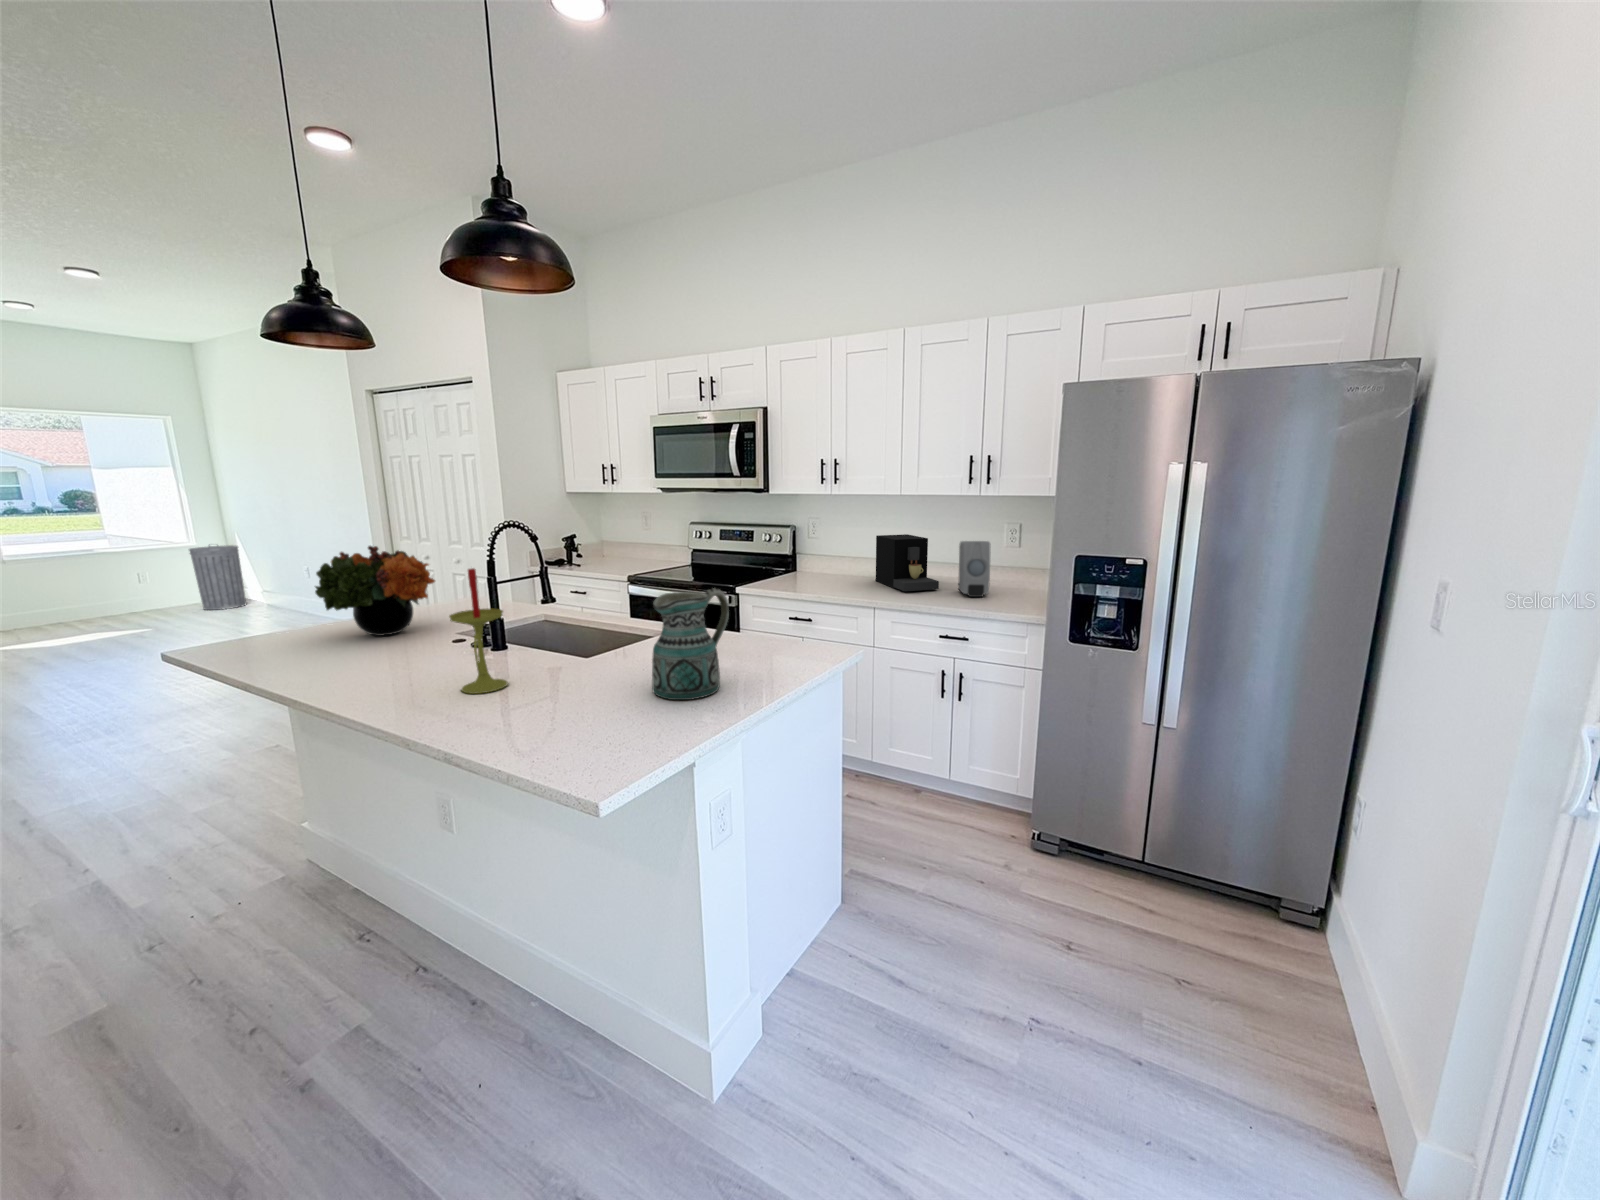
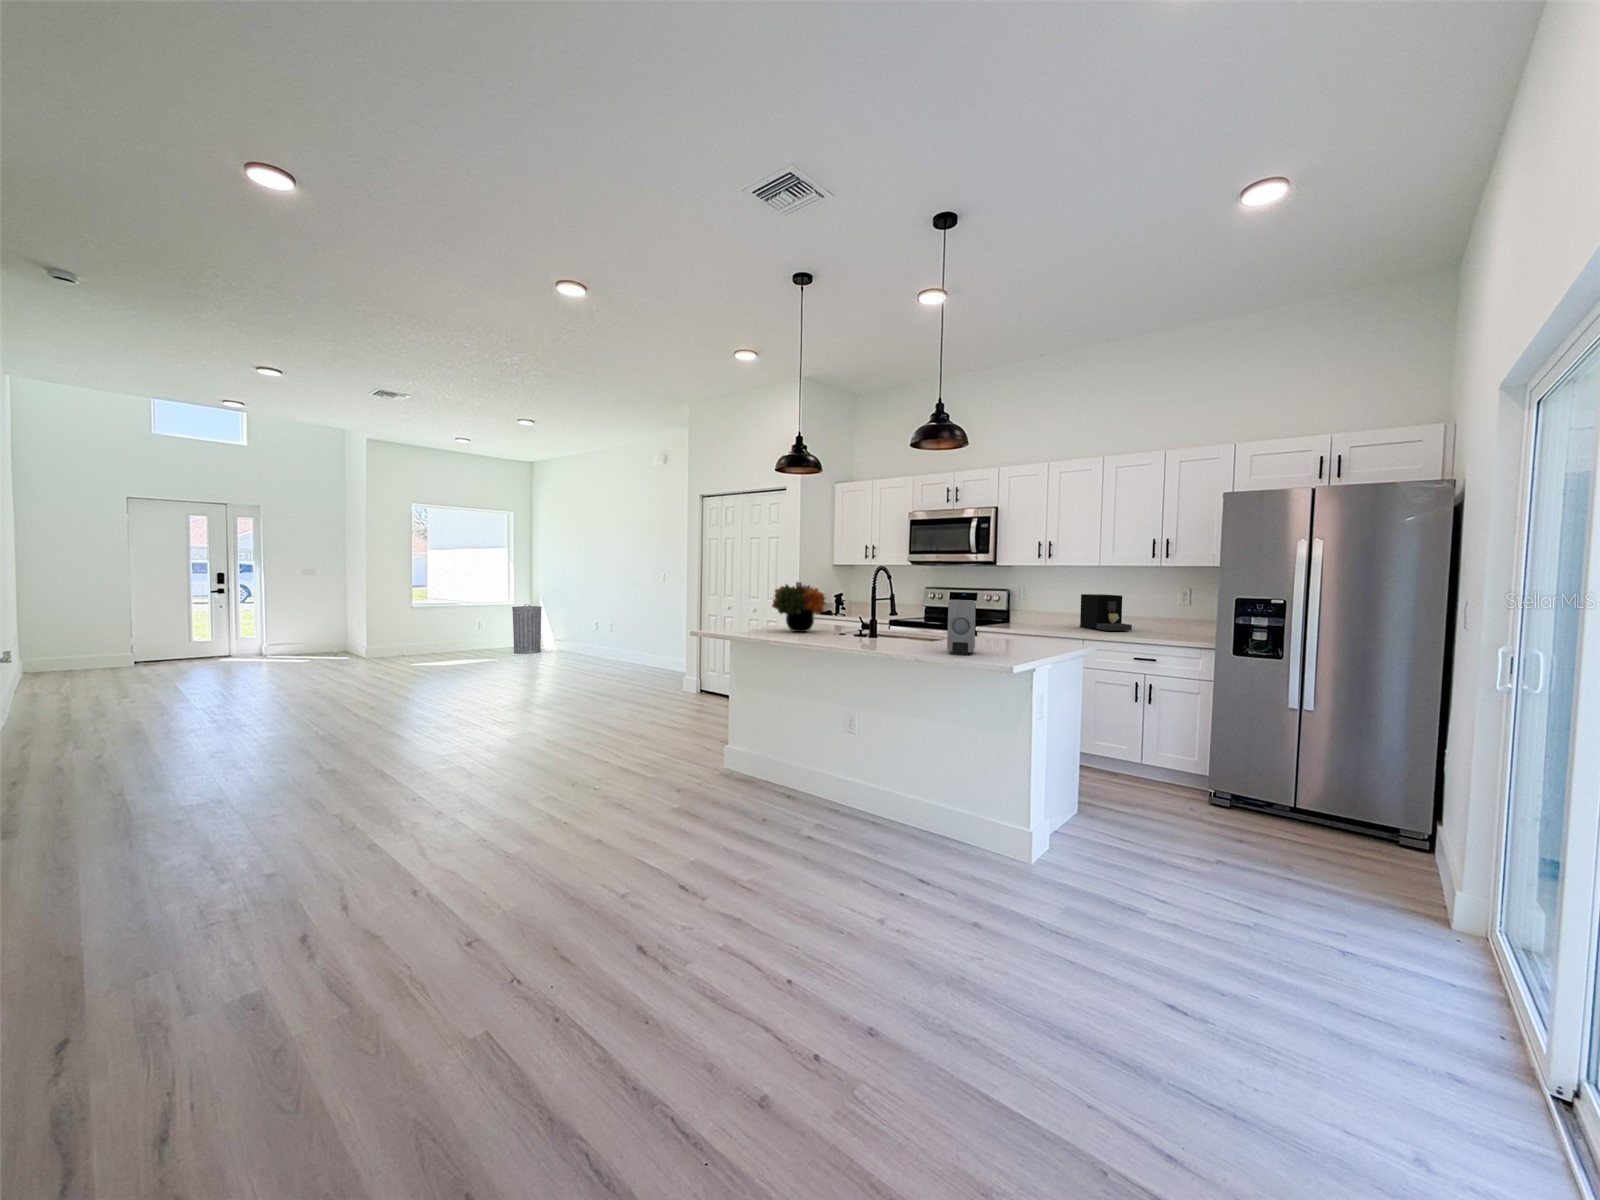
soap dispenser: present [958,541,991,597] -> present [947,600,976,655]
candle: present [449,568,508,694] -> none [888,583,912,646]
ceramic pitcher: present [652,588,729,700] -> none [990,599,1028,652]

